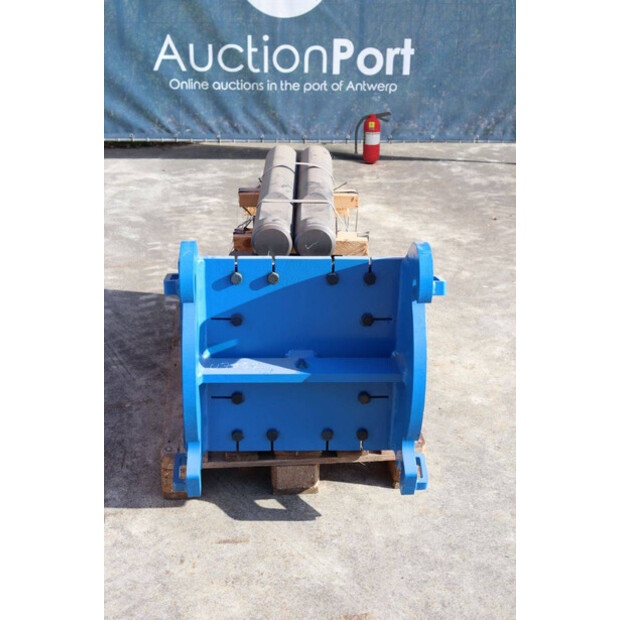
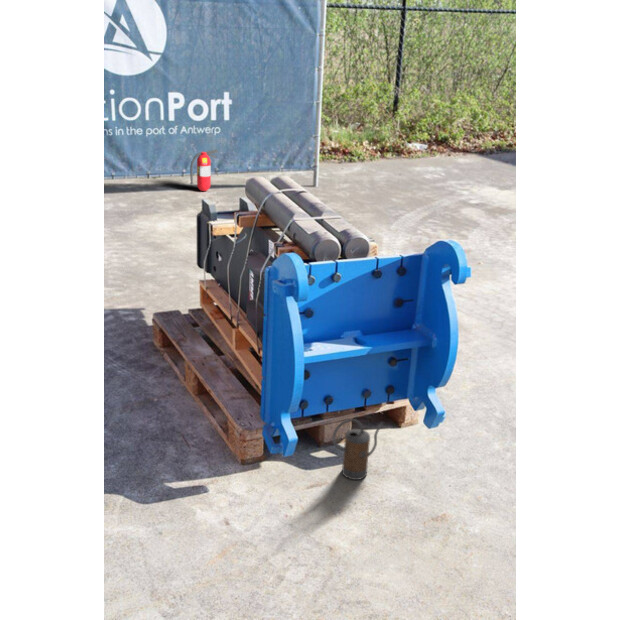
watering can: none [252,463,330,545] -> present [333,419,383,480]

